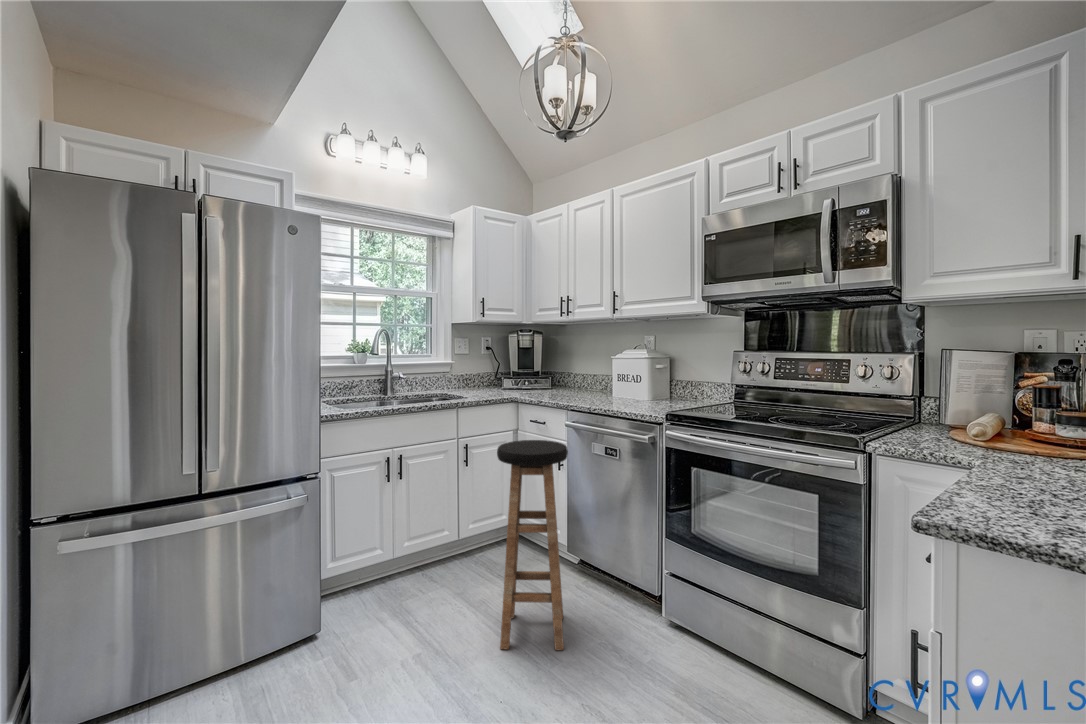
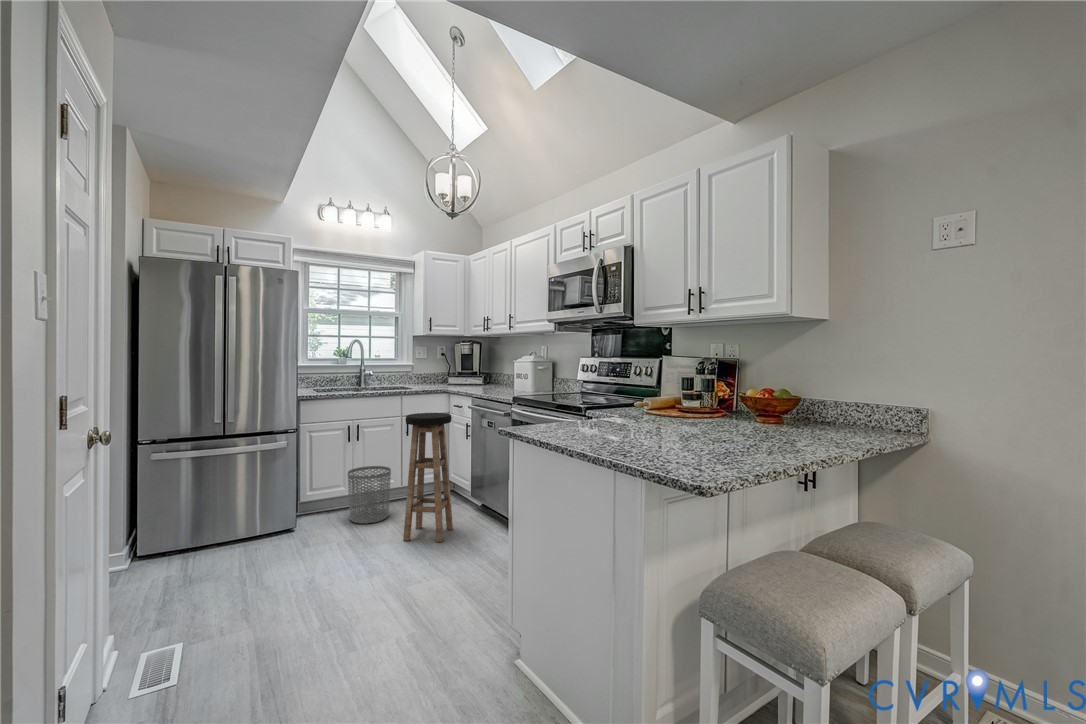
waste bin: none [392,516,455,611] -> present [348,466,391,524]

